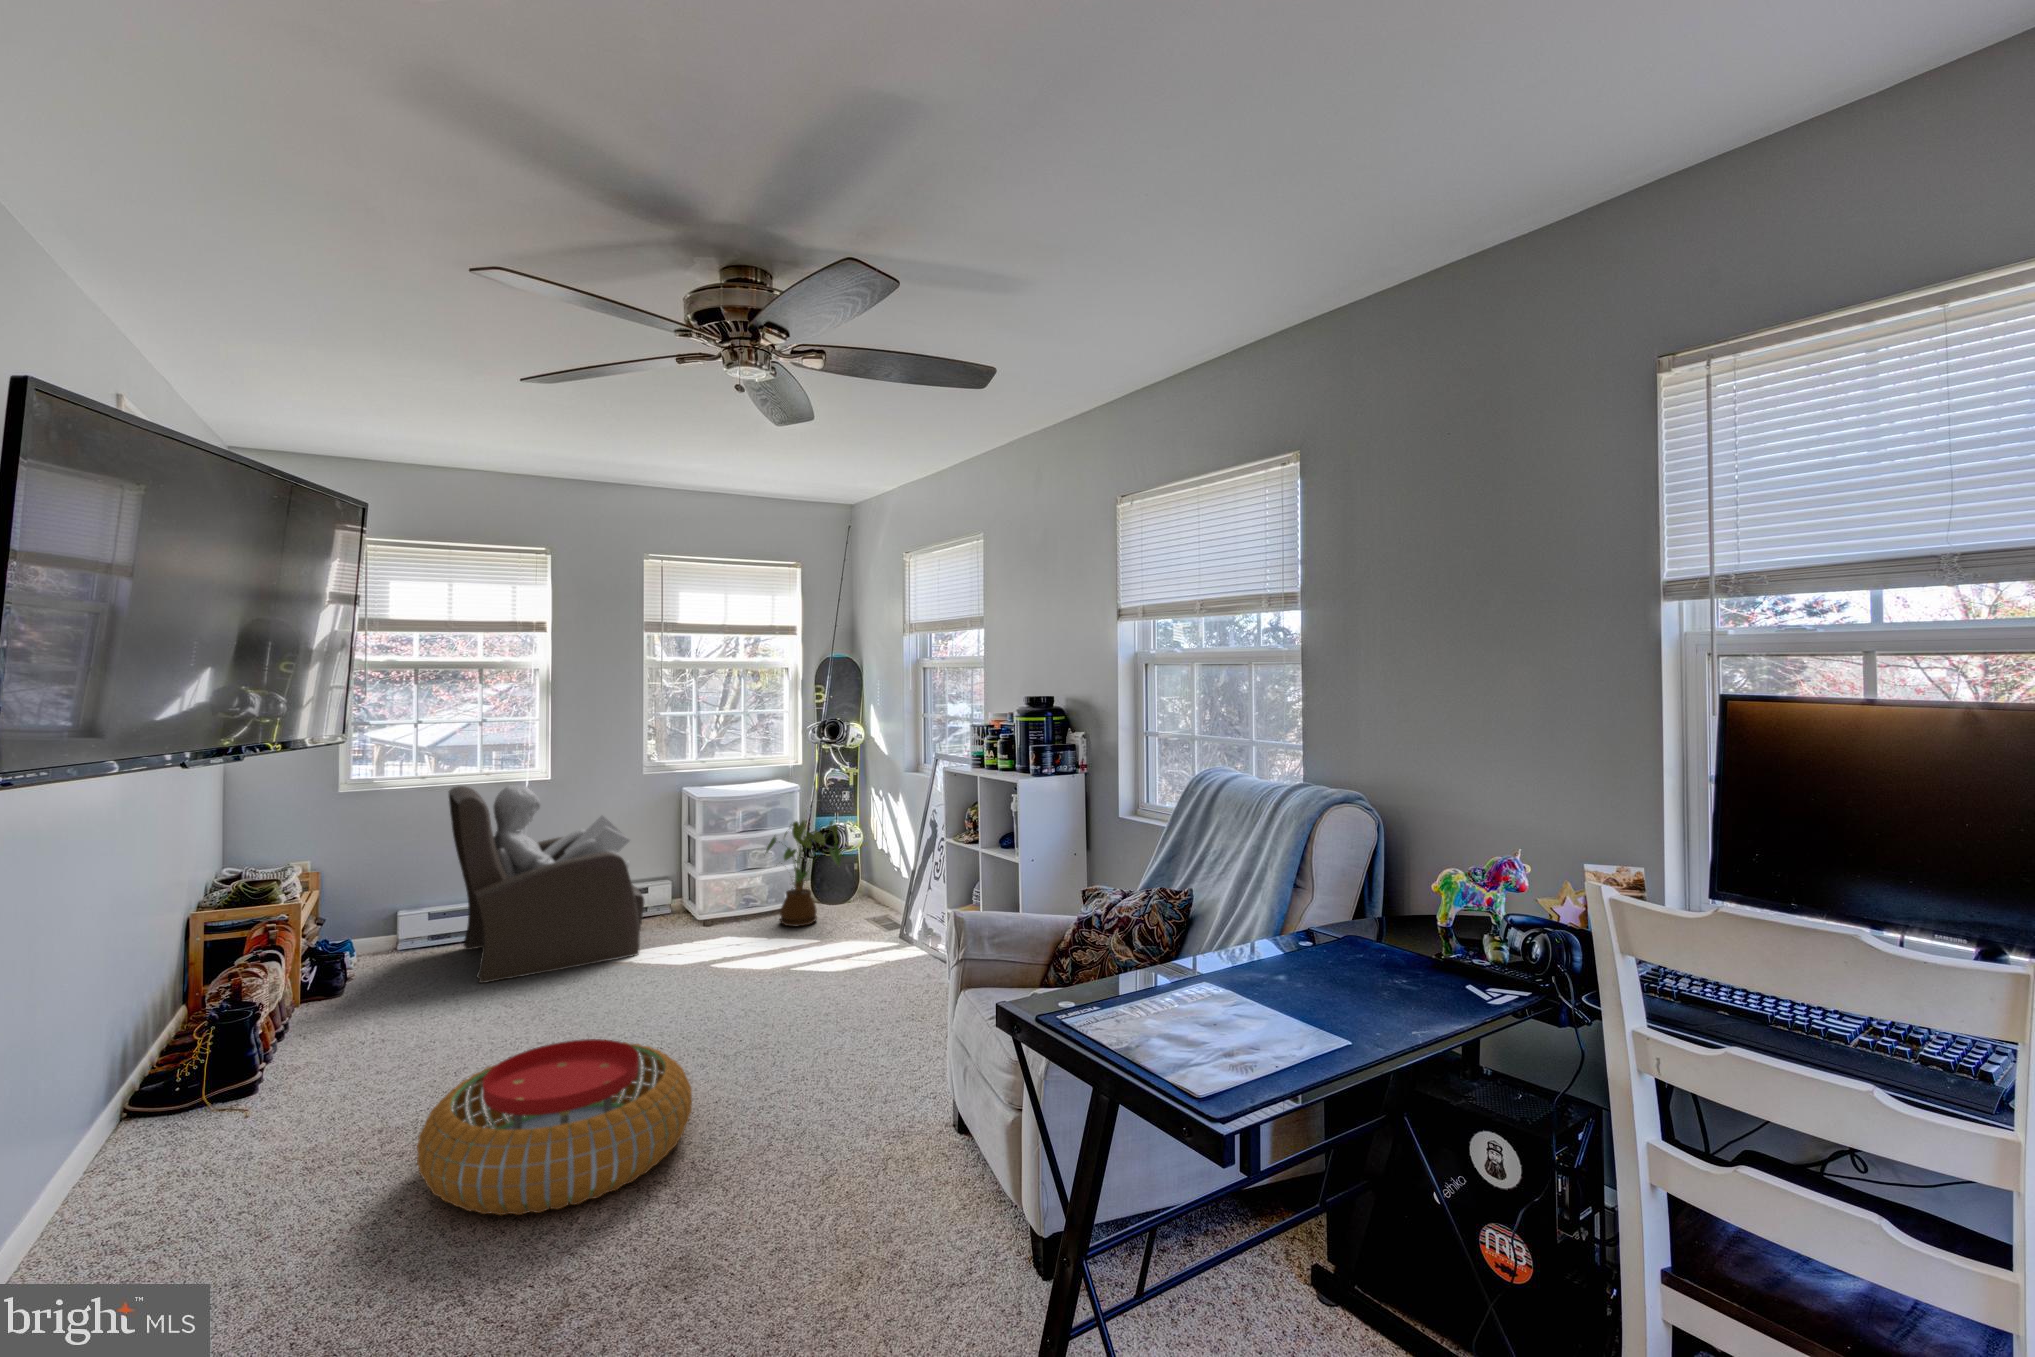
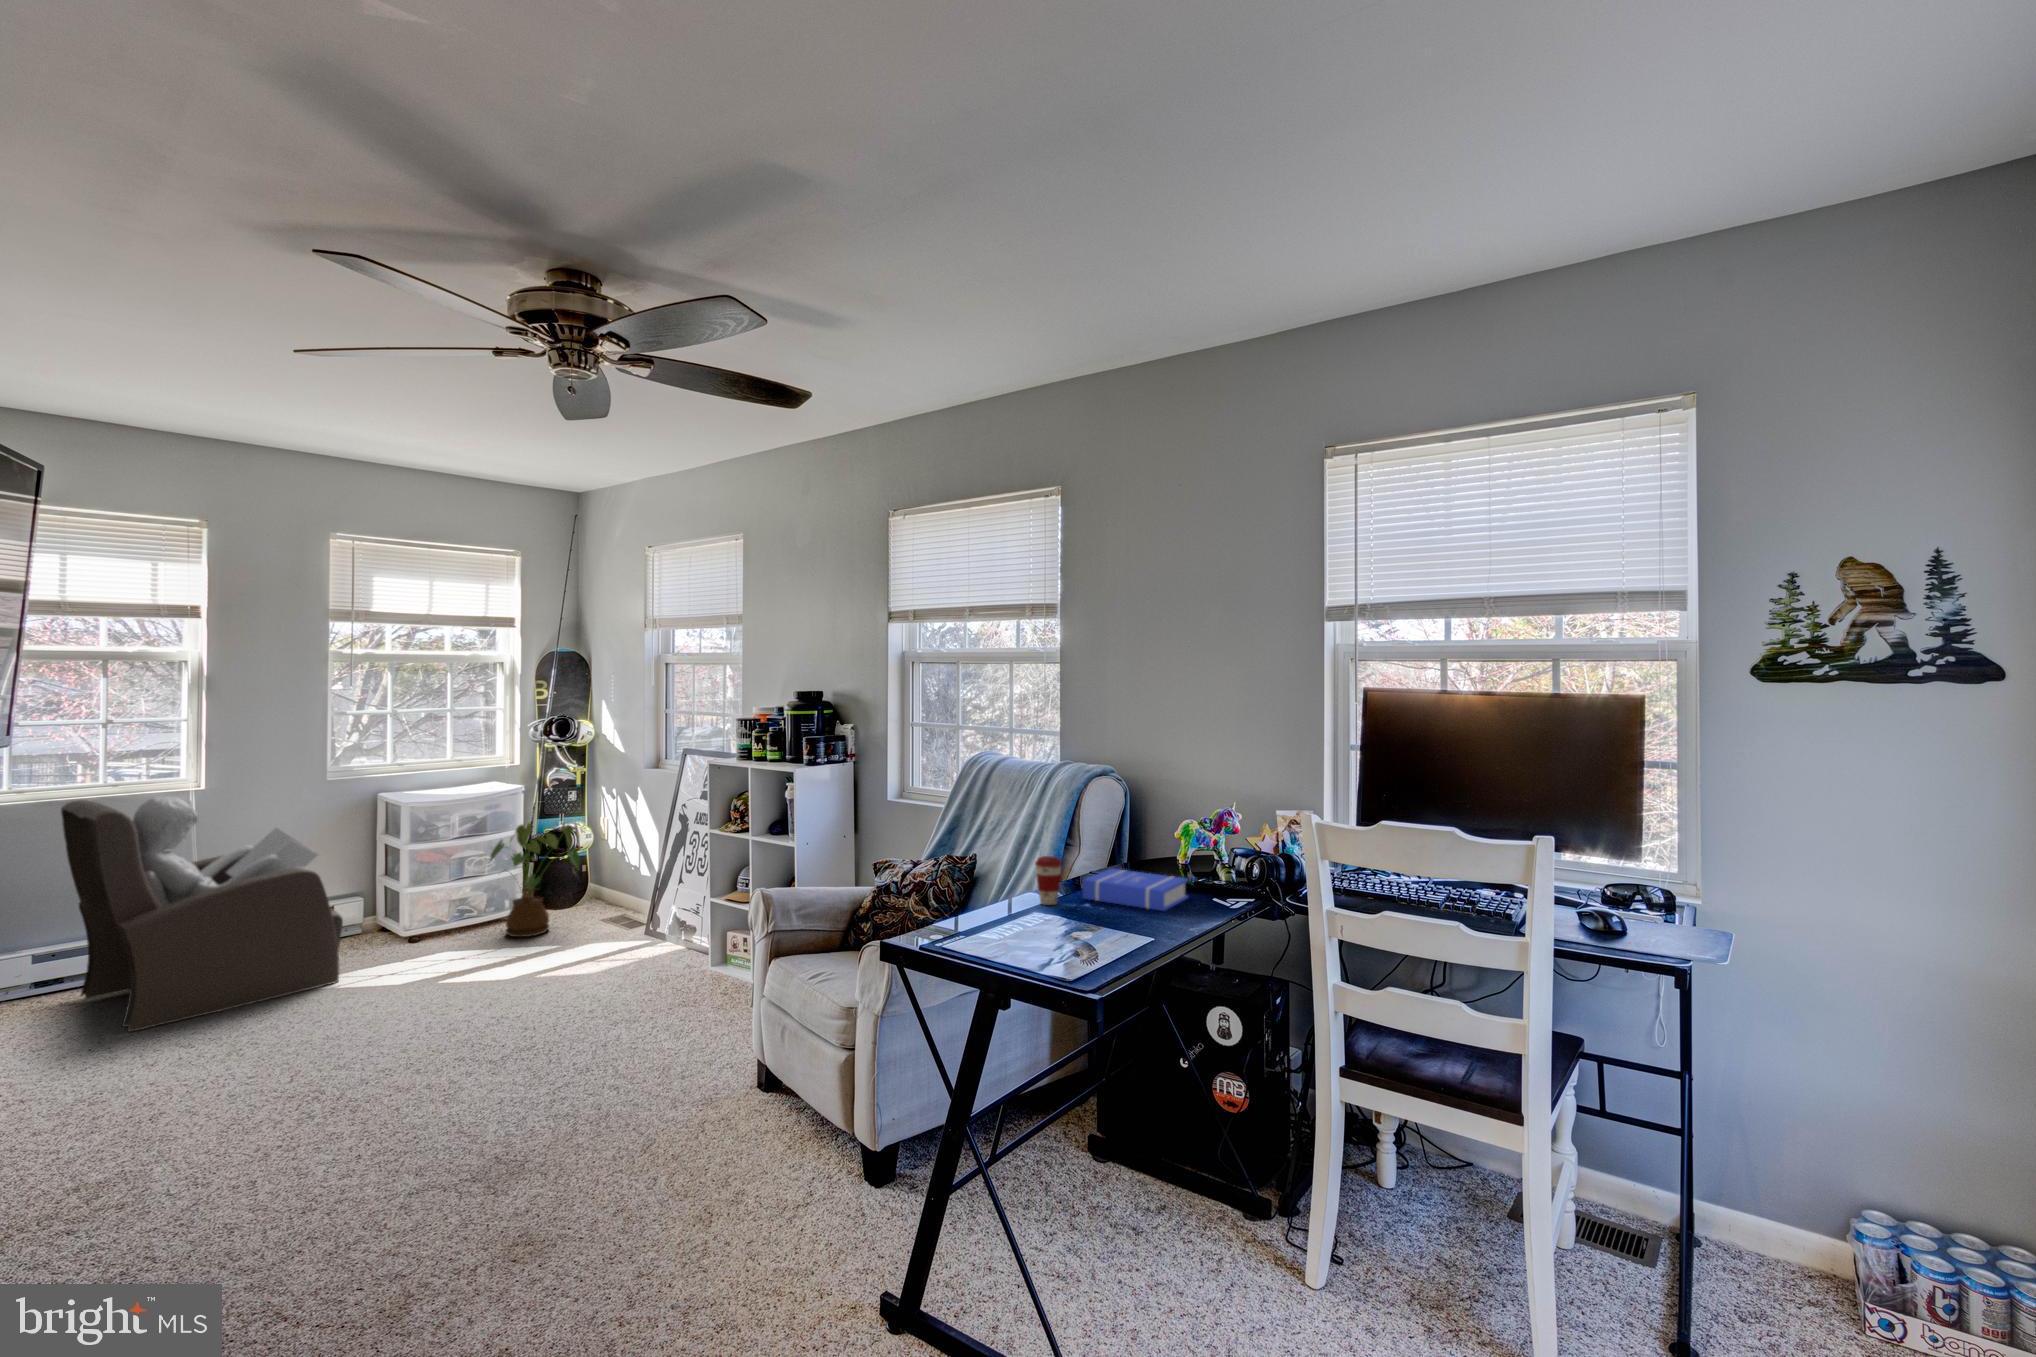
coffee cup: none [1234,906,1271,968] -> present [1035,856,1062,905]
book: none [1299,925,1448,993] -> present [1082,869,1188,911]
pouf: present [417,1039,692,1215] -> none [165,1054,487,1241]

